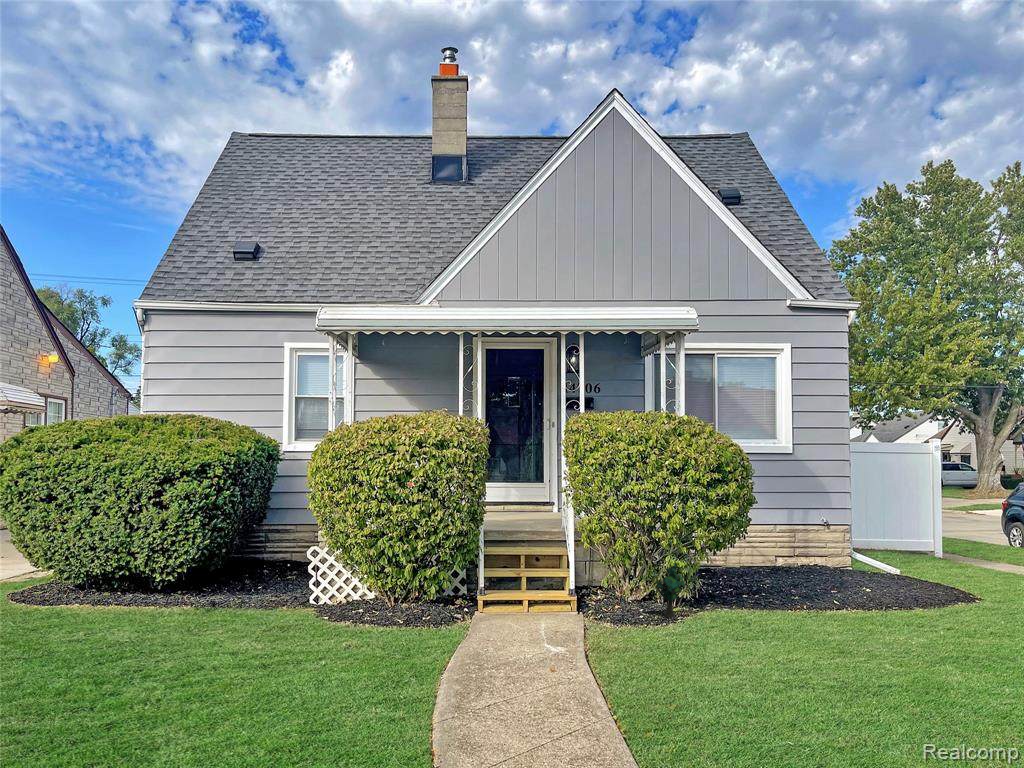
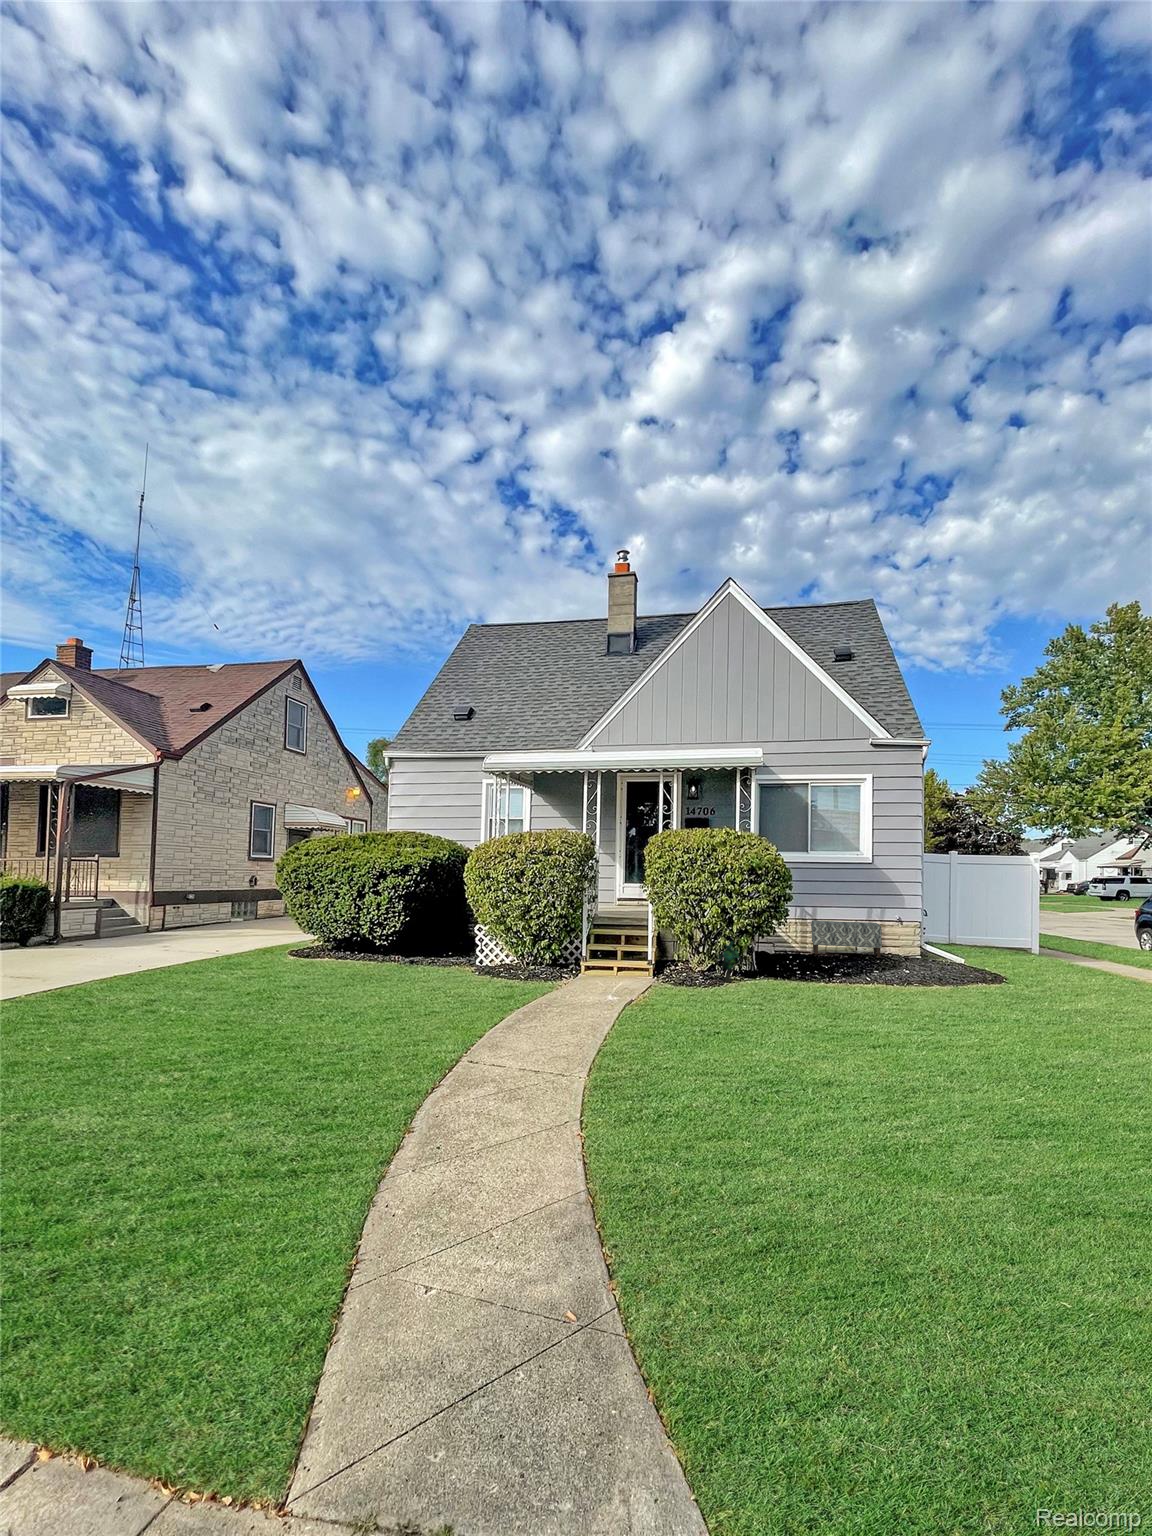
bench: none [724,526,812,570] -> present [811,921,882,957]

